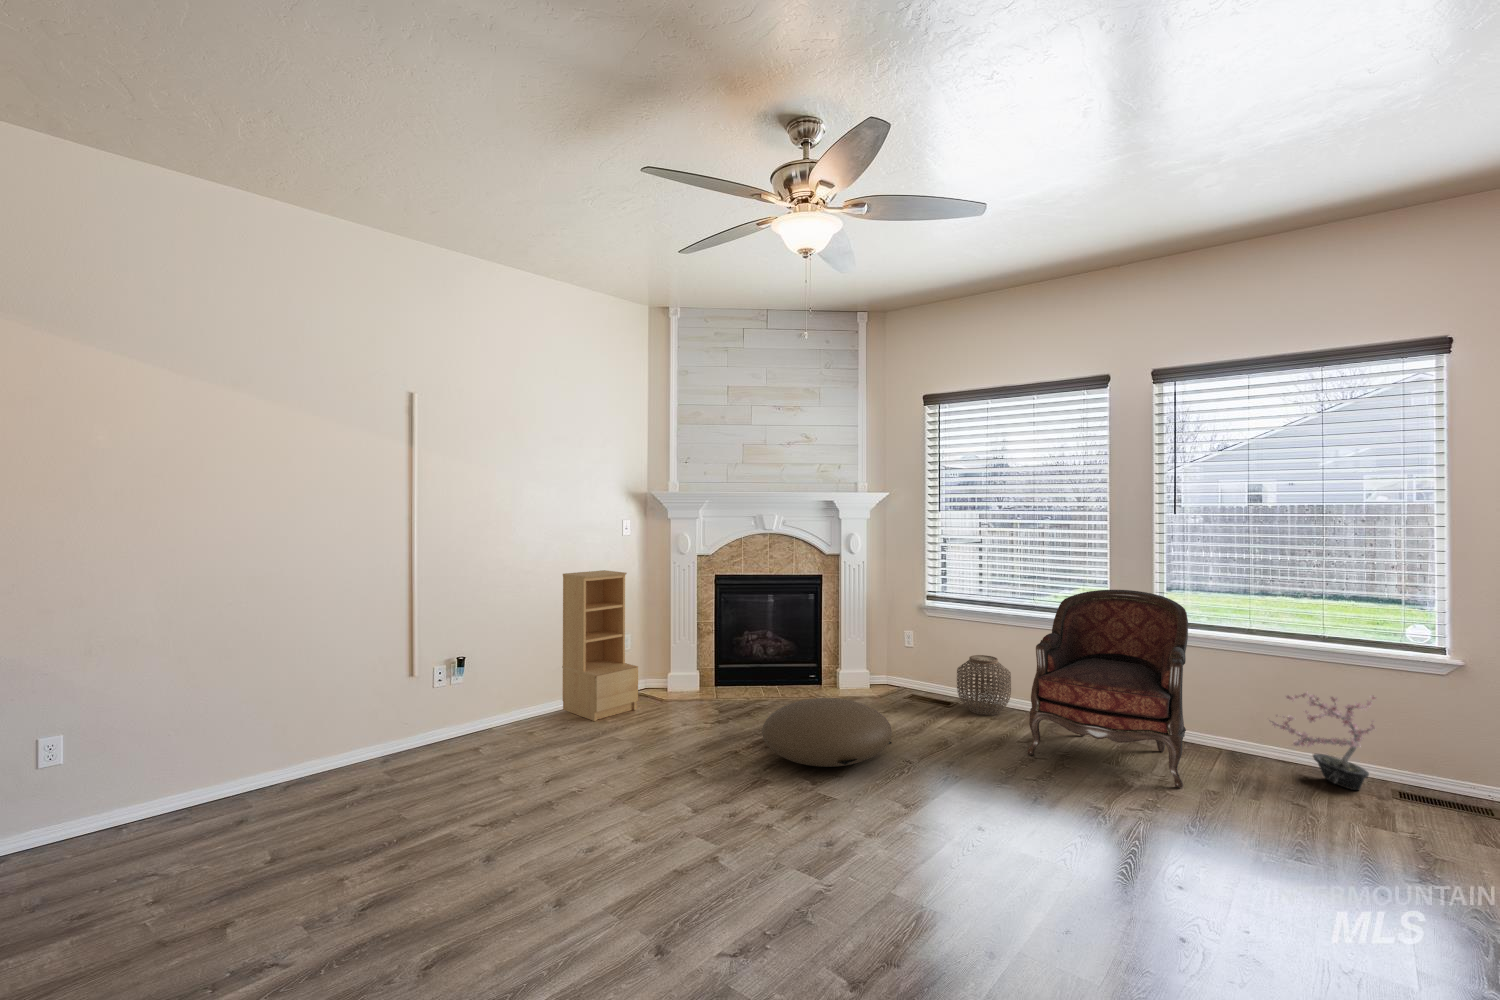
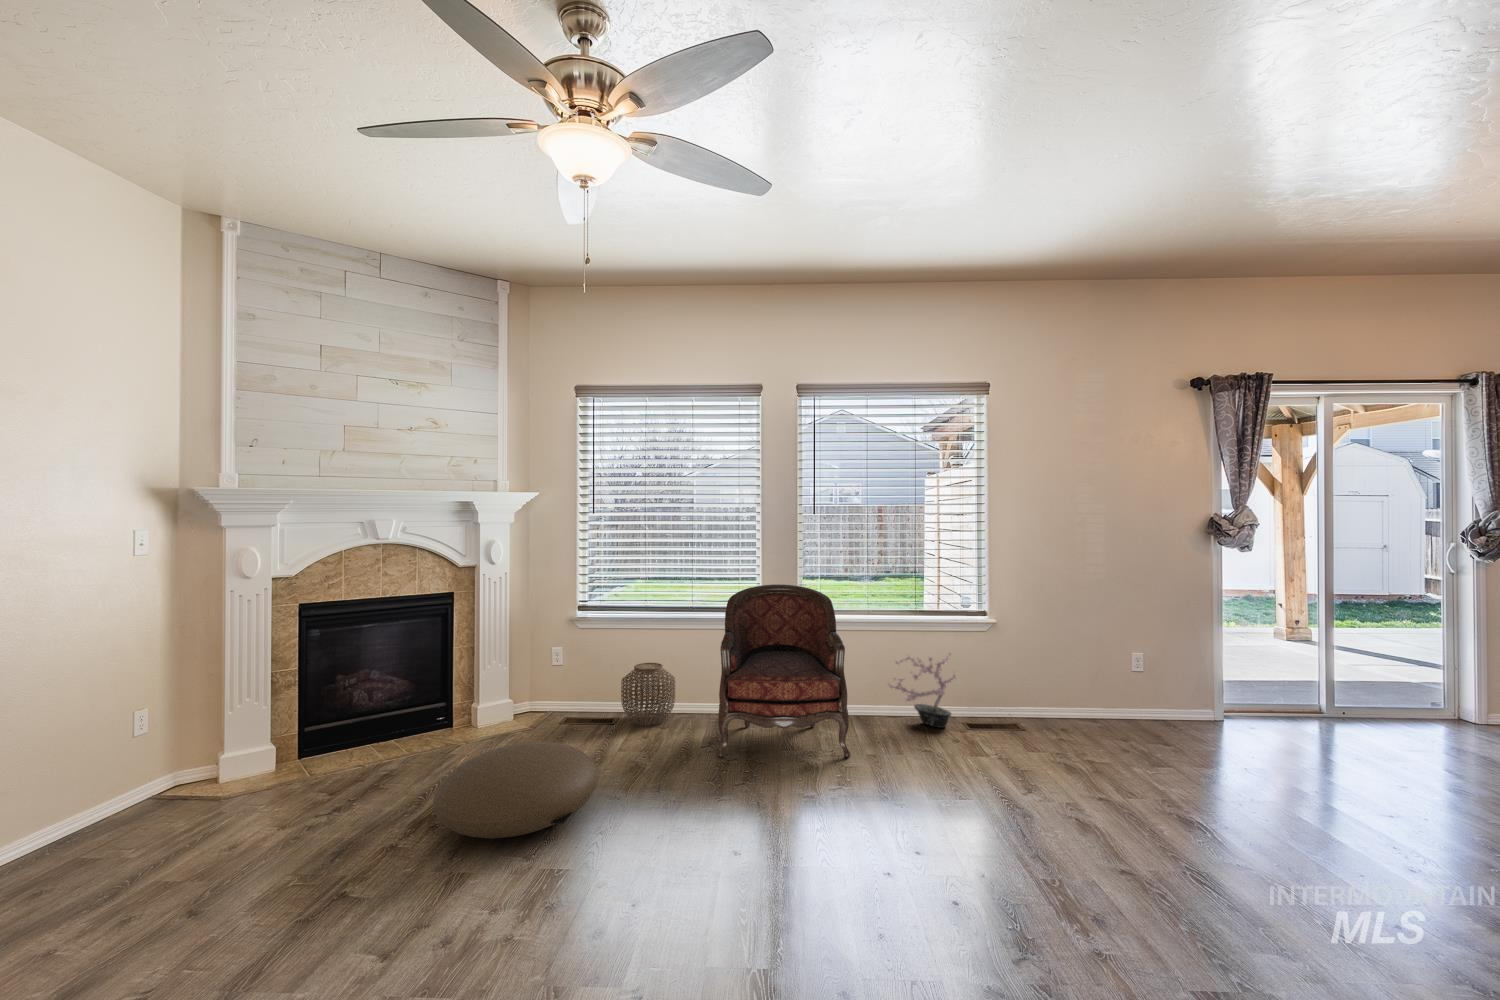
bookshelf: present [562,570,638,721] -> none [5,614,178,867]

